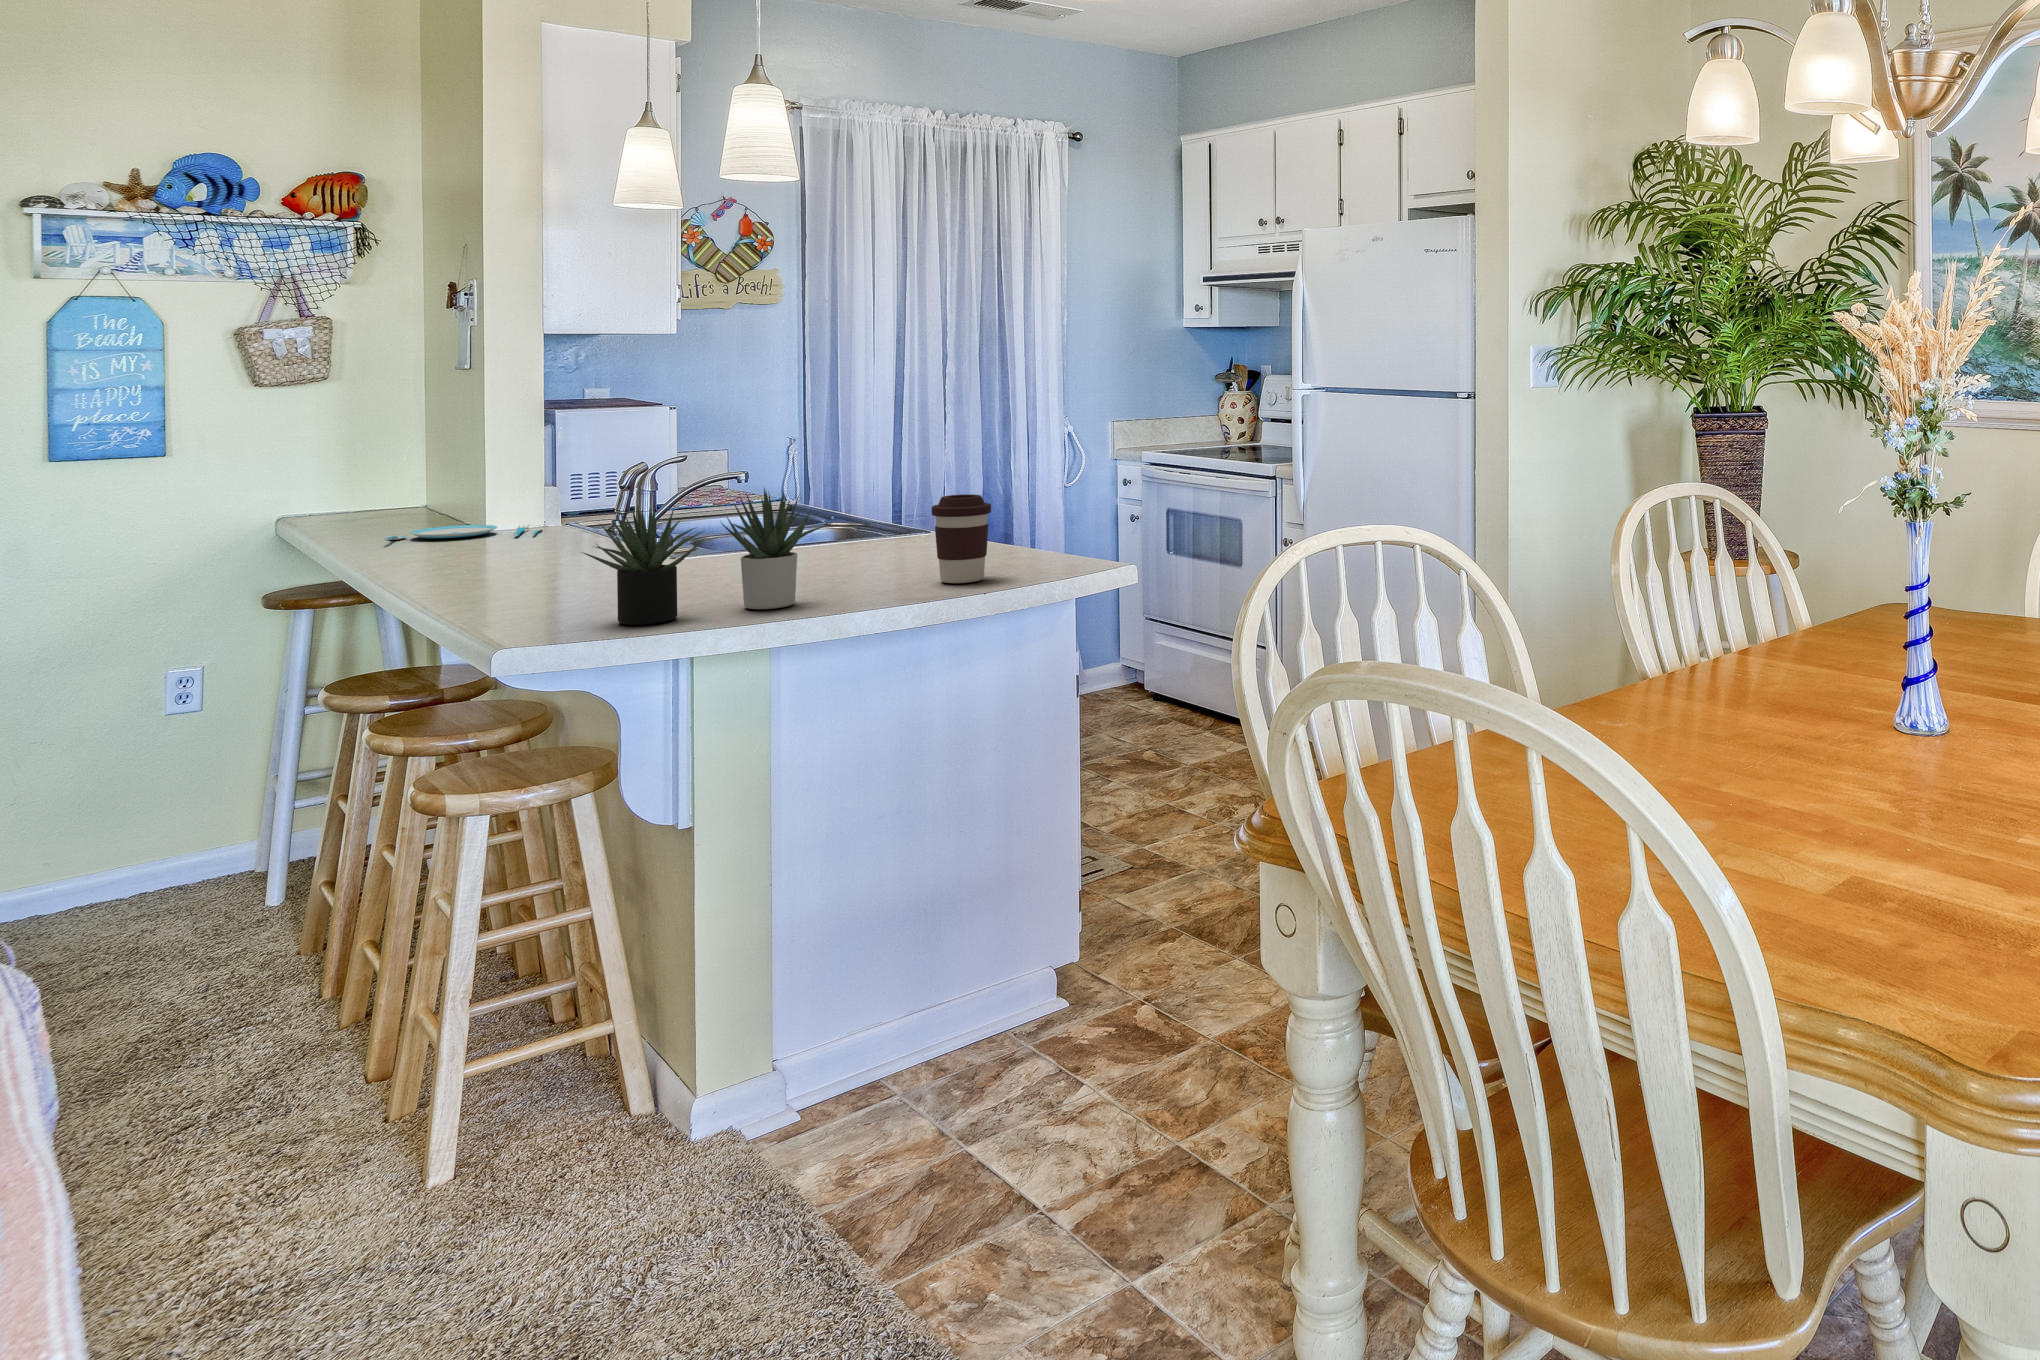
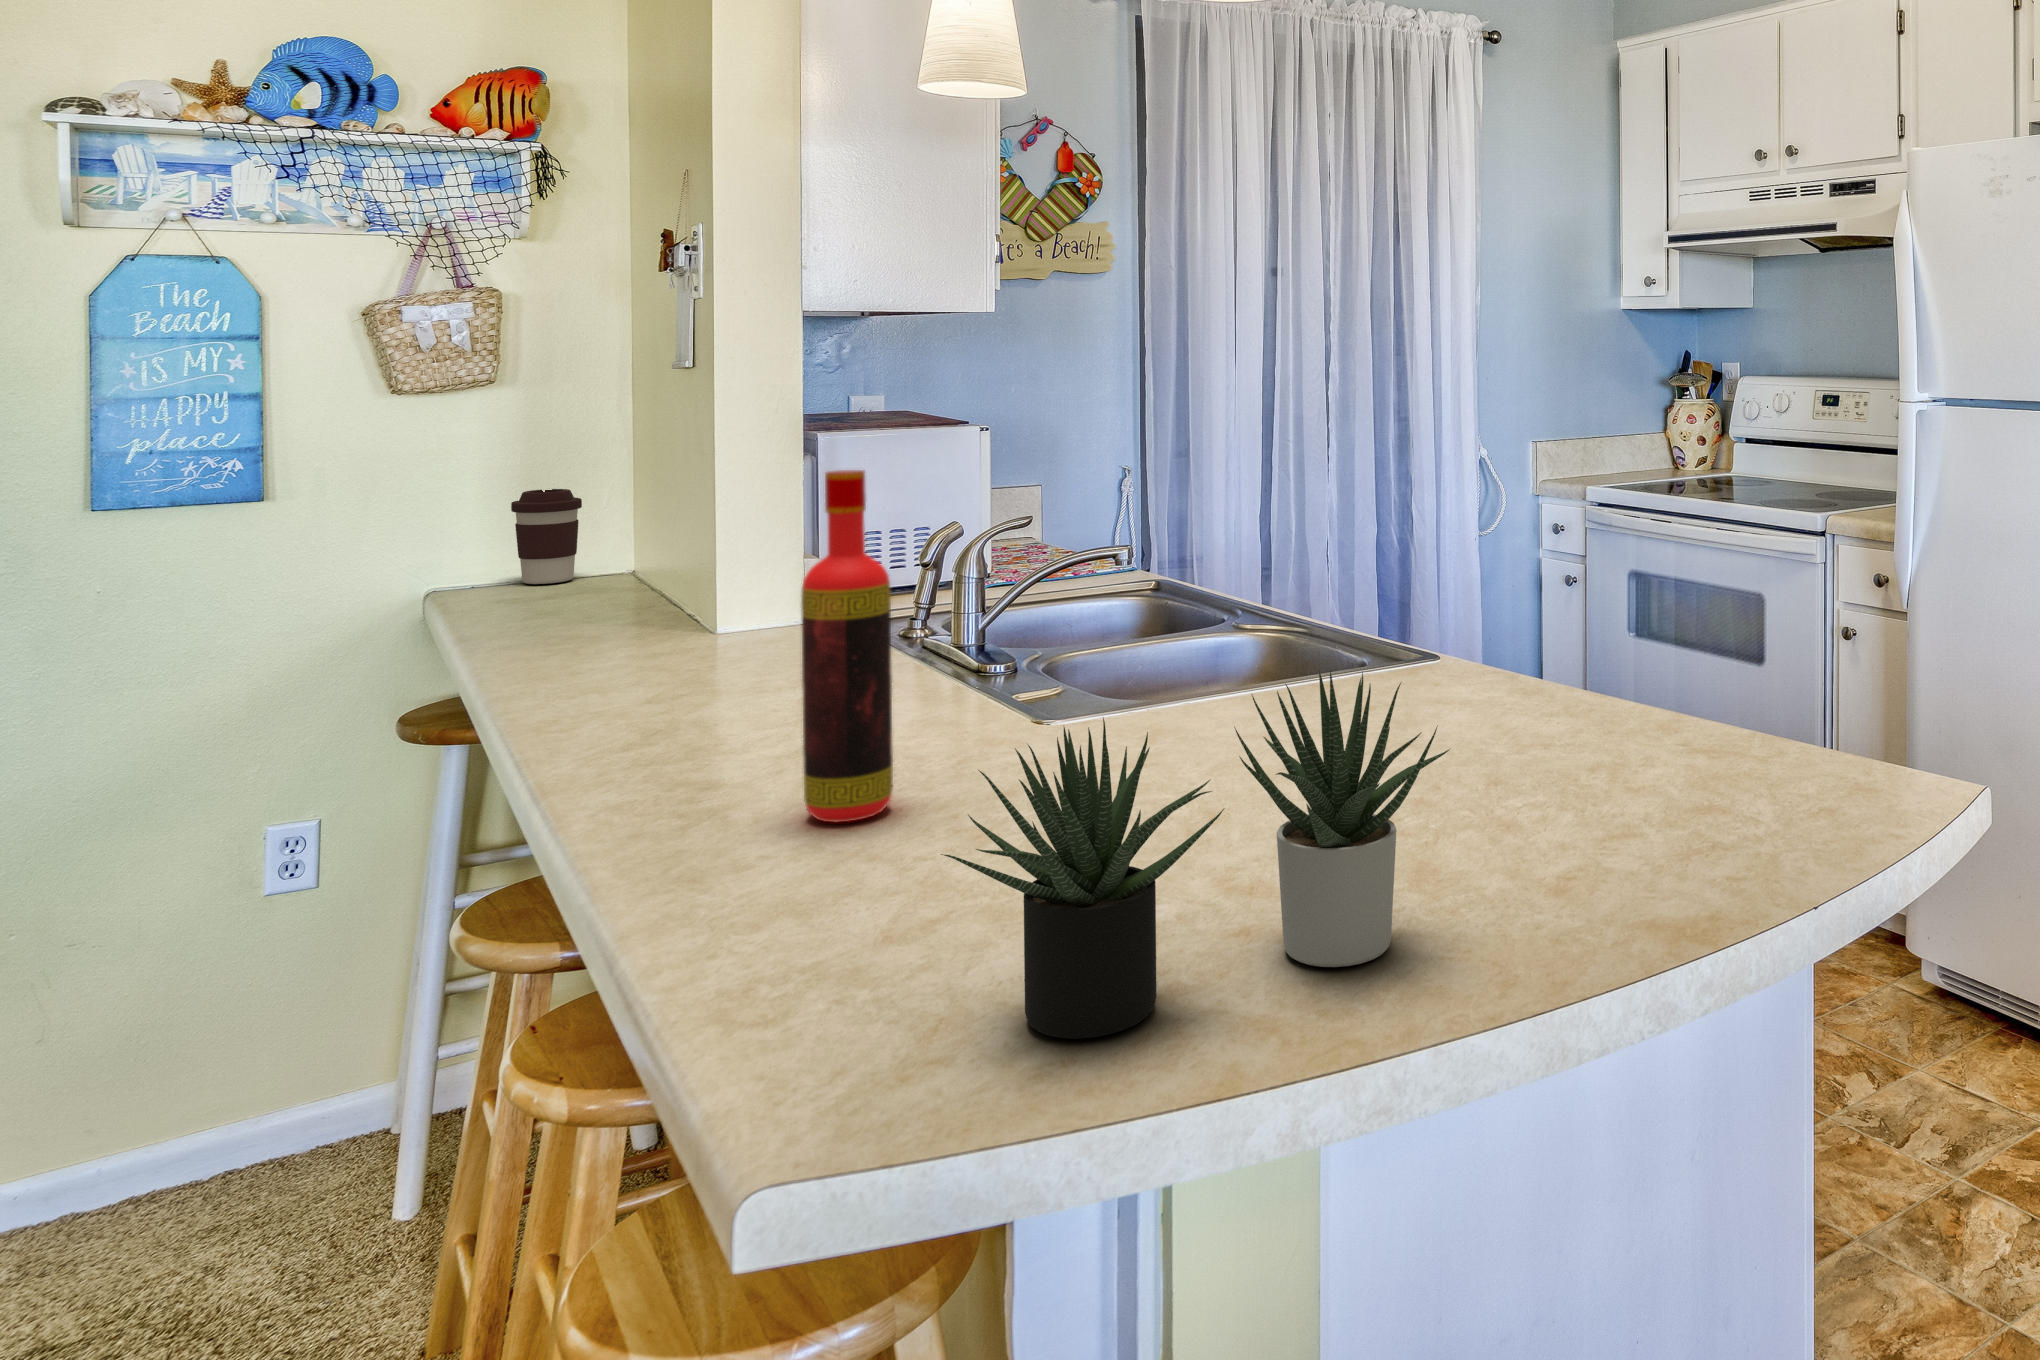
bottle: none [529,413,579,585] -> present [801,470,893,822]
coffee cup: present [932,494,991,583] -> present [511,489,582,584]
plate: present [384,525,543,540] -> none [558,625,803,663]

